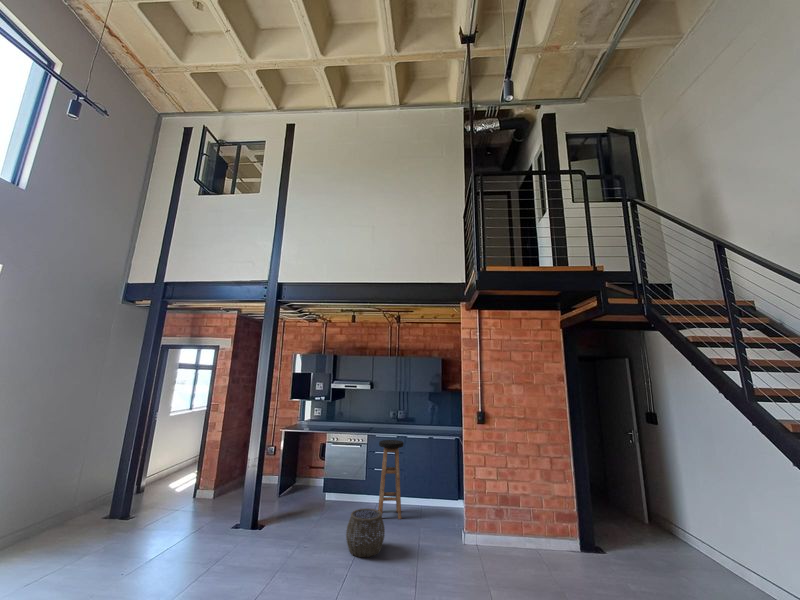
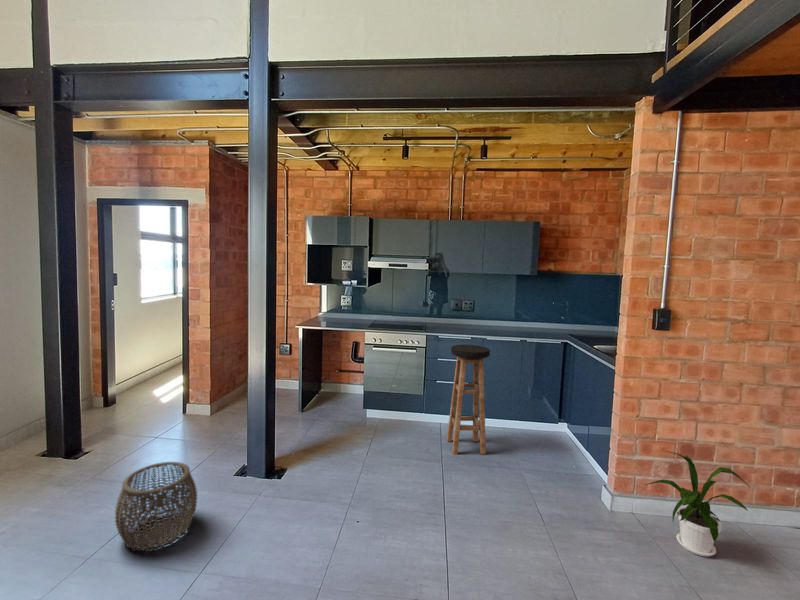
house plant: none [481,496,525,564] -> present [645,451,749,557]
woven basket: present [346,509,385,557] -> present [115,462,197,551]

